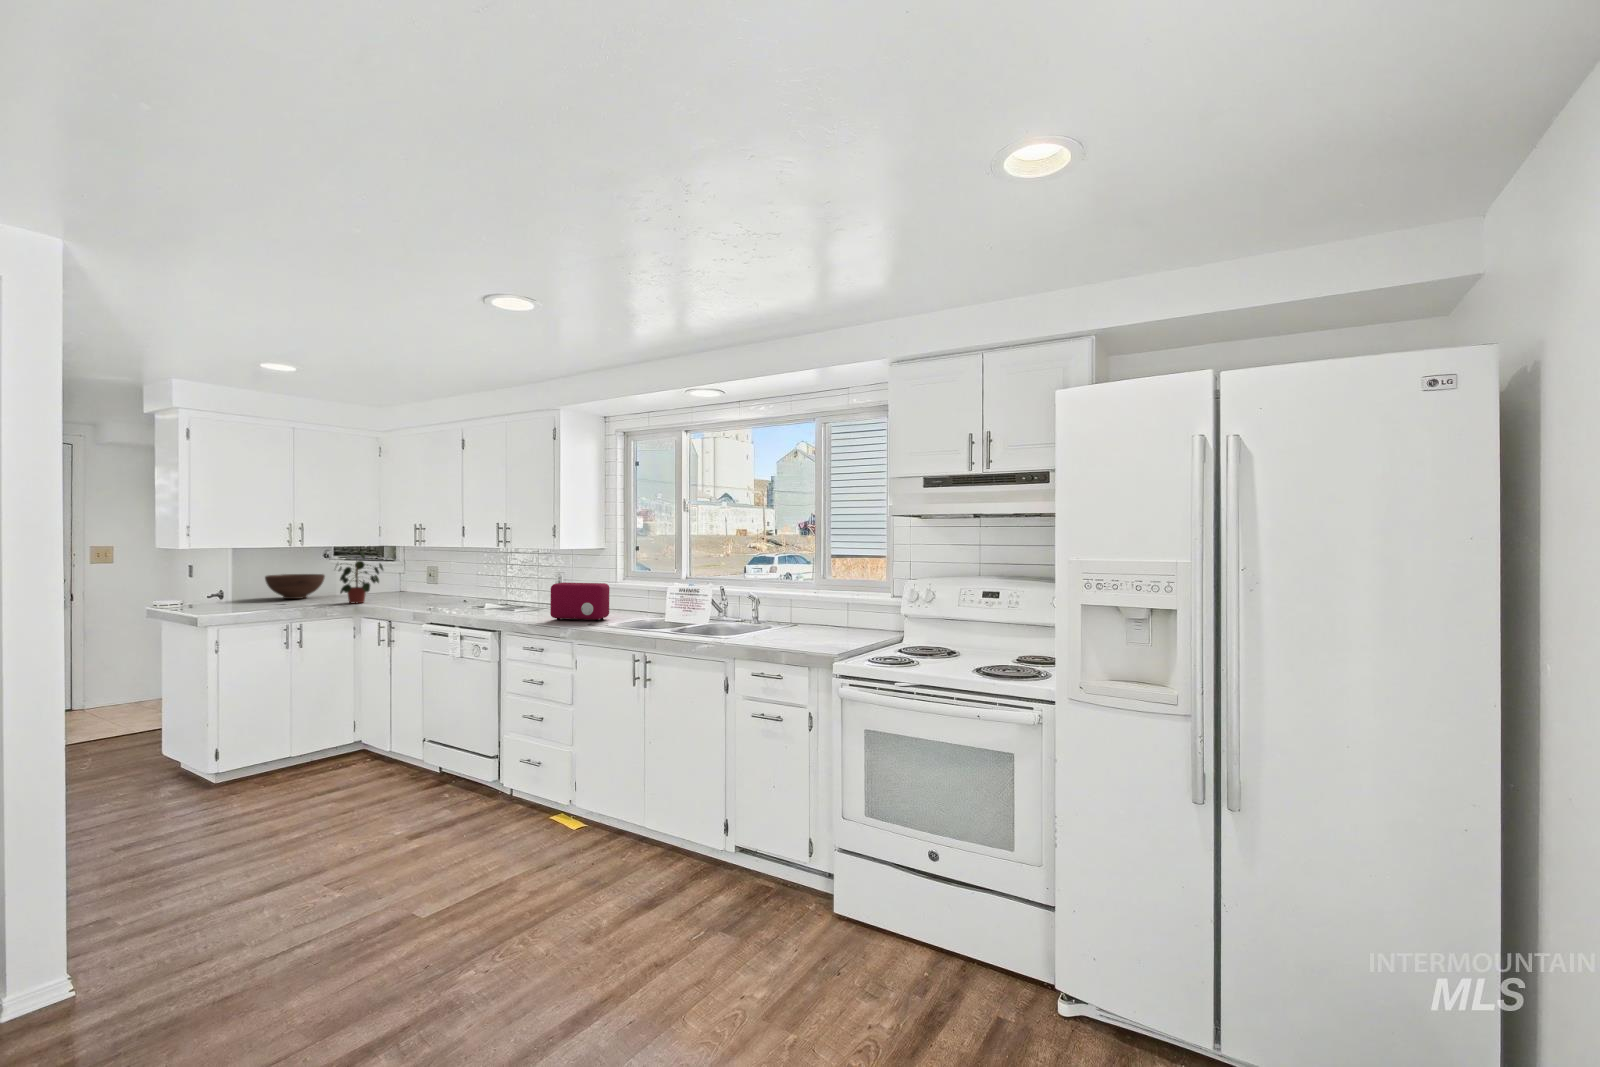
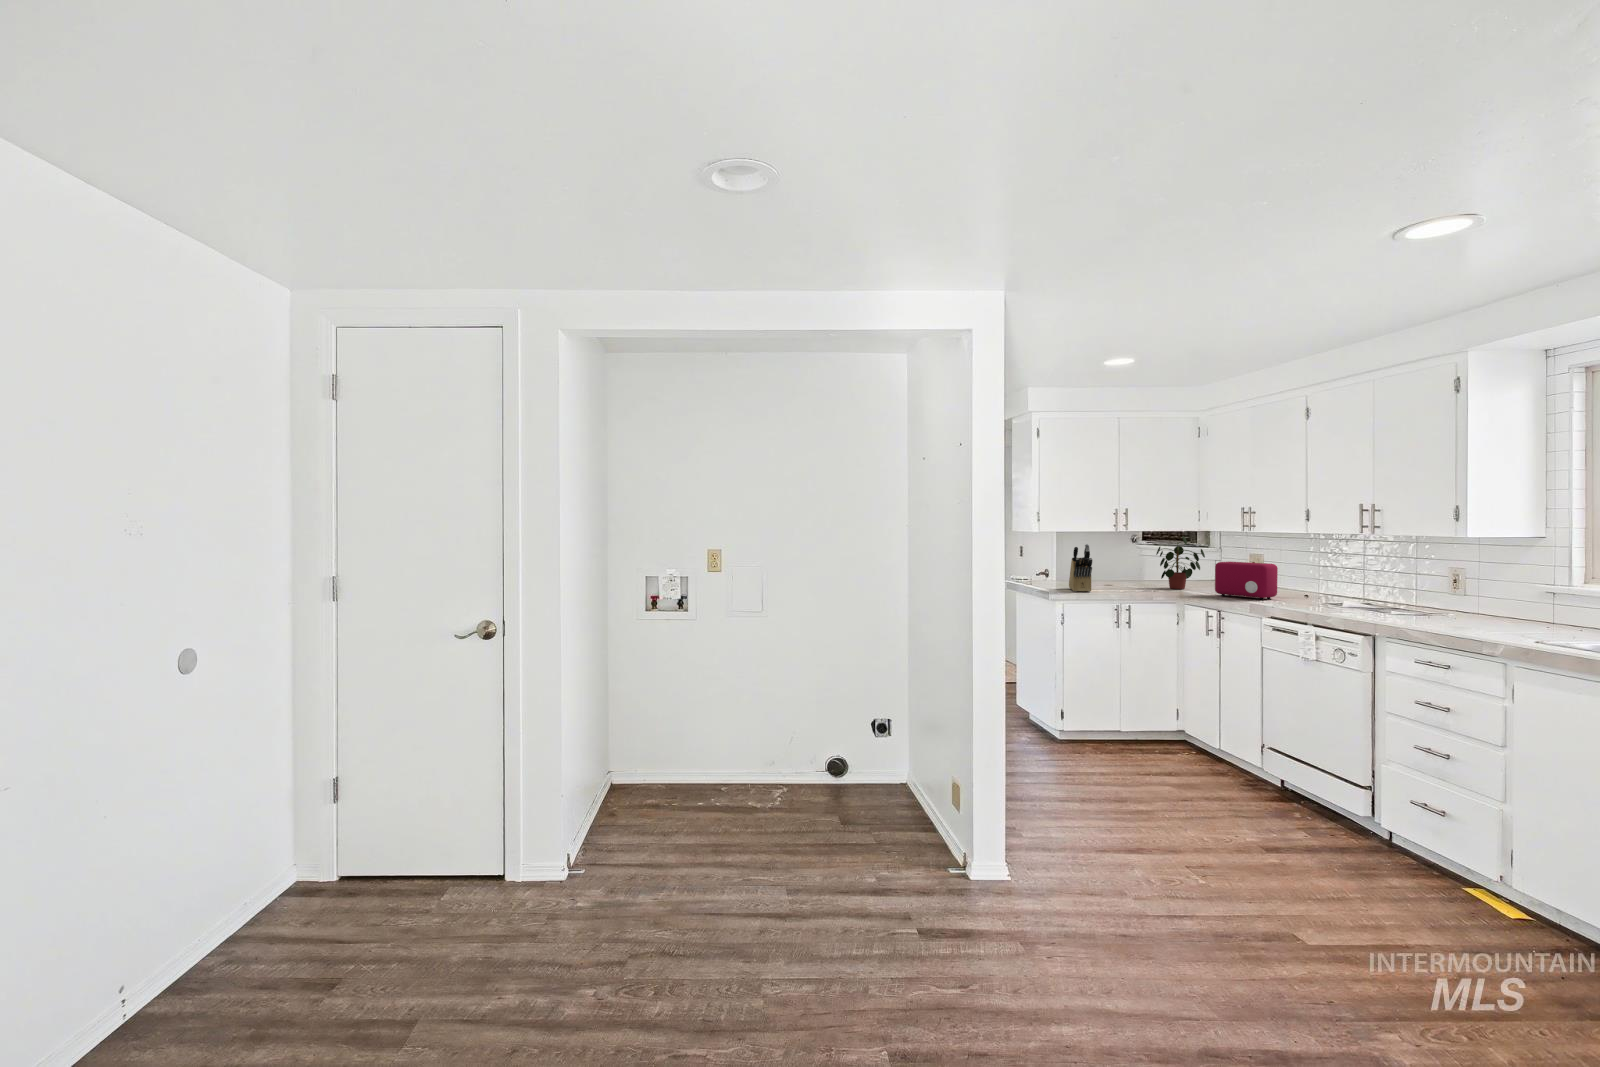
knife block: none [229,562,254,615] -> present [1069,544,1092,592]
fruit bowl: present [265,574,325,599] -> none [1090,558,1141,581]
toaster: present [550,582,609,621] -> present [1215,562,1278,600]

